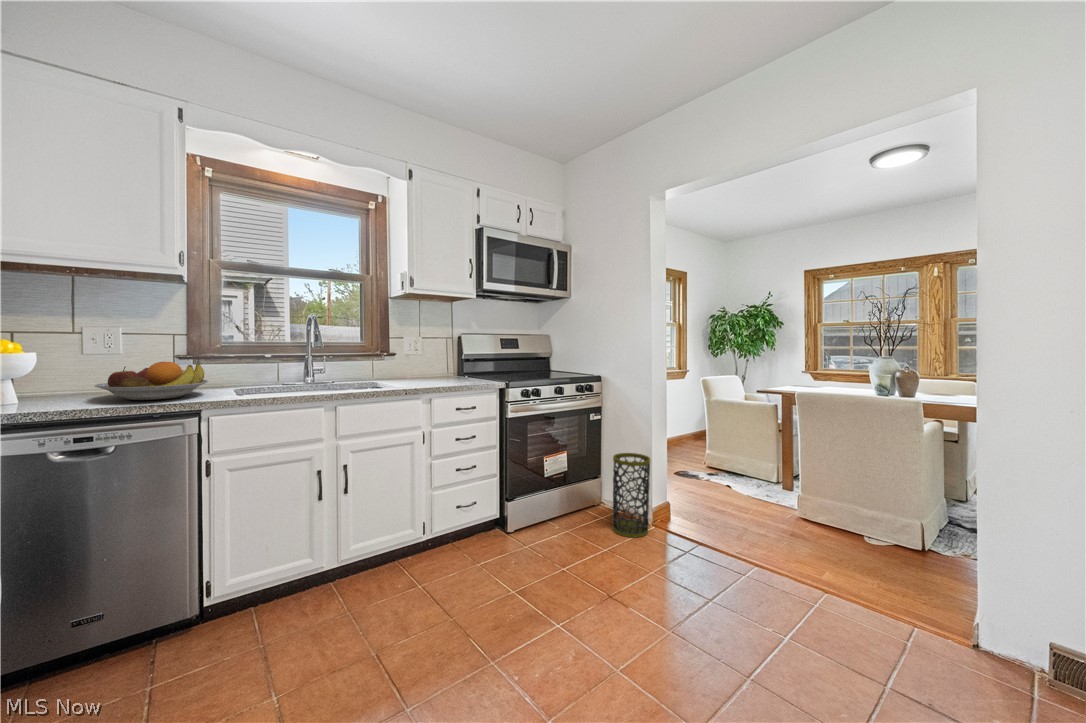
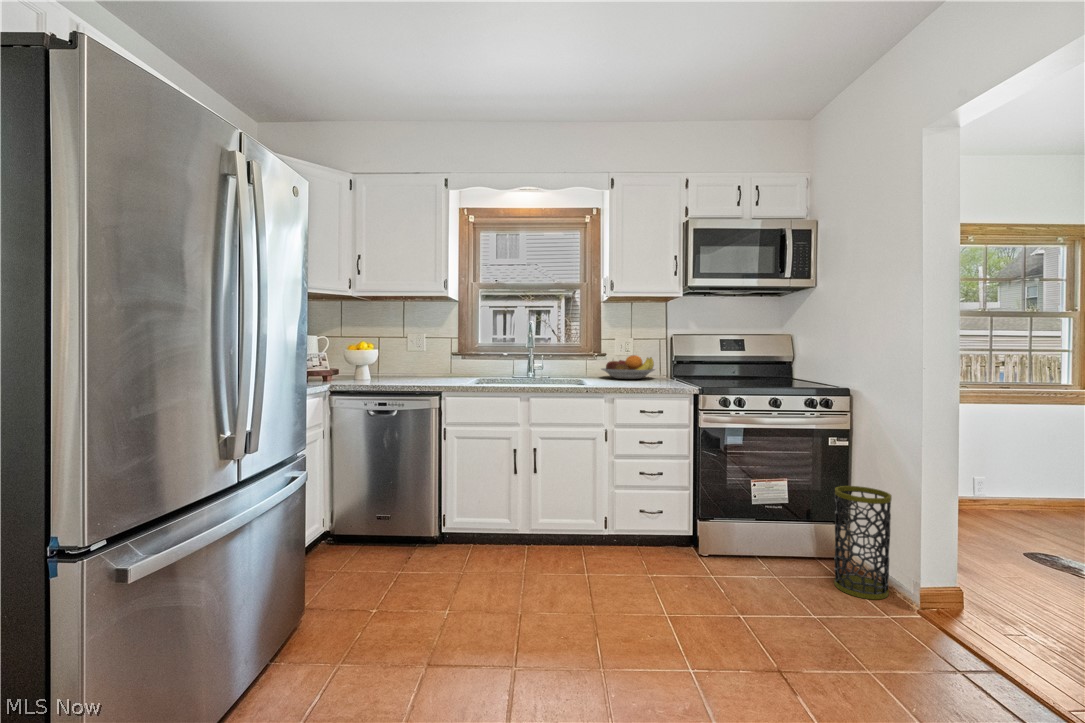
fruit bowl: present [95,361,209,400] -> present [601,355,655,379]

